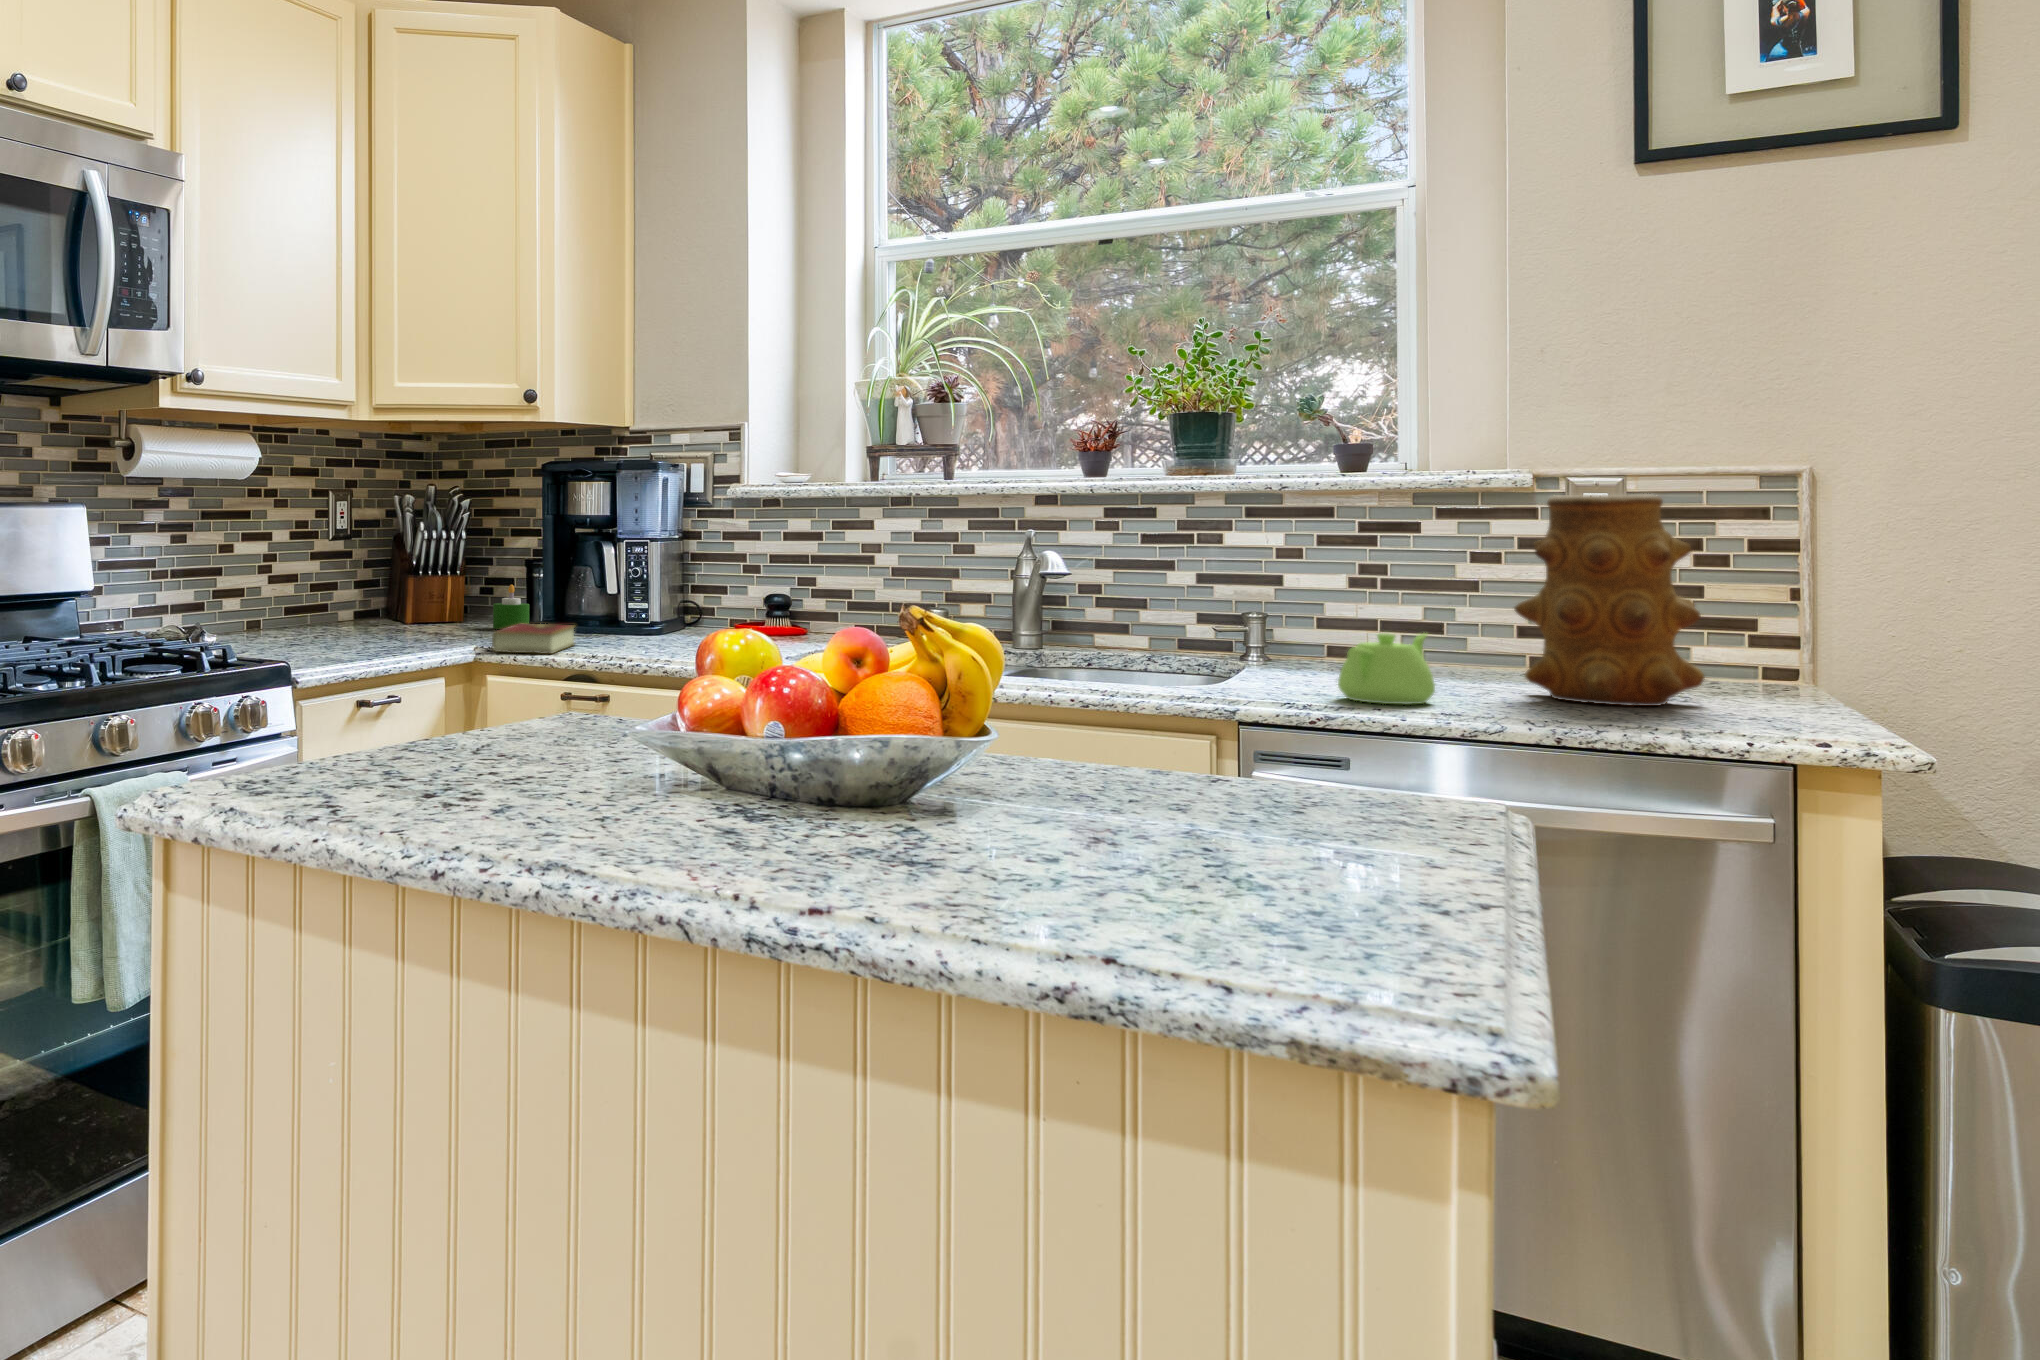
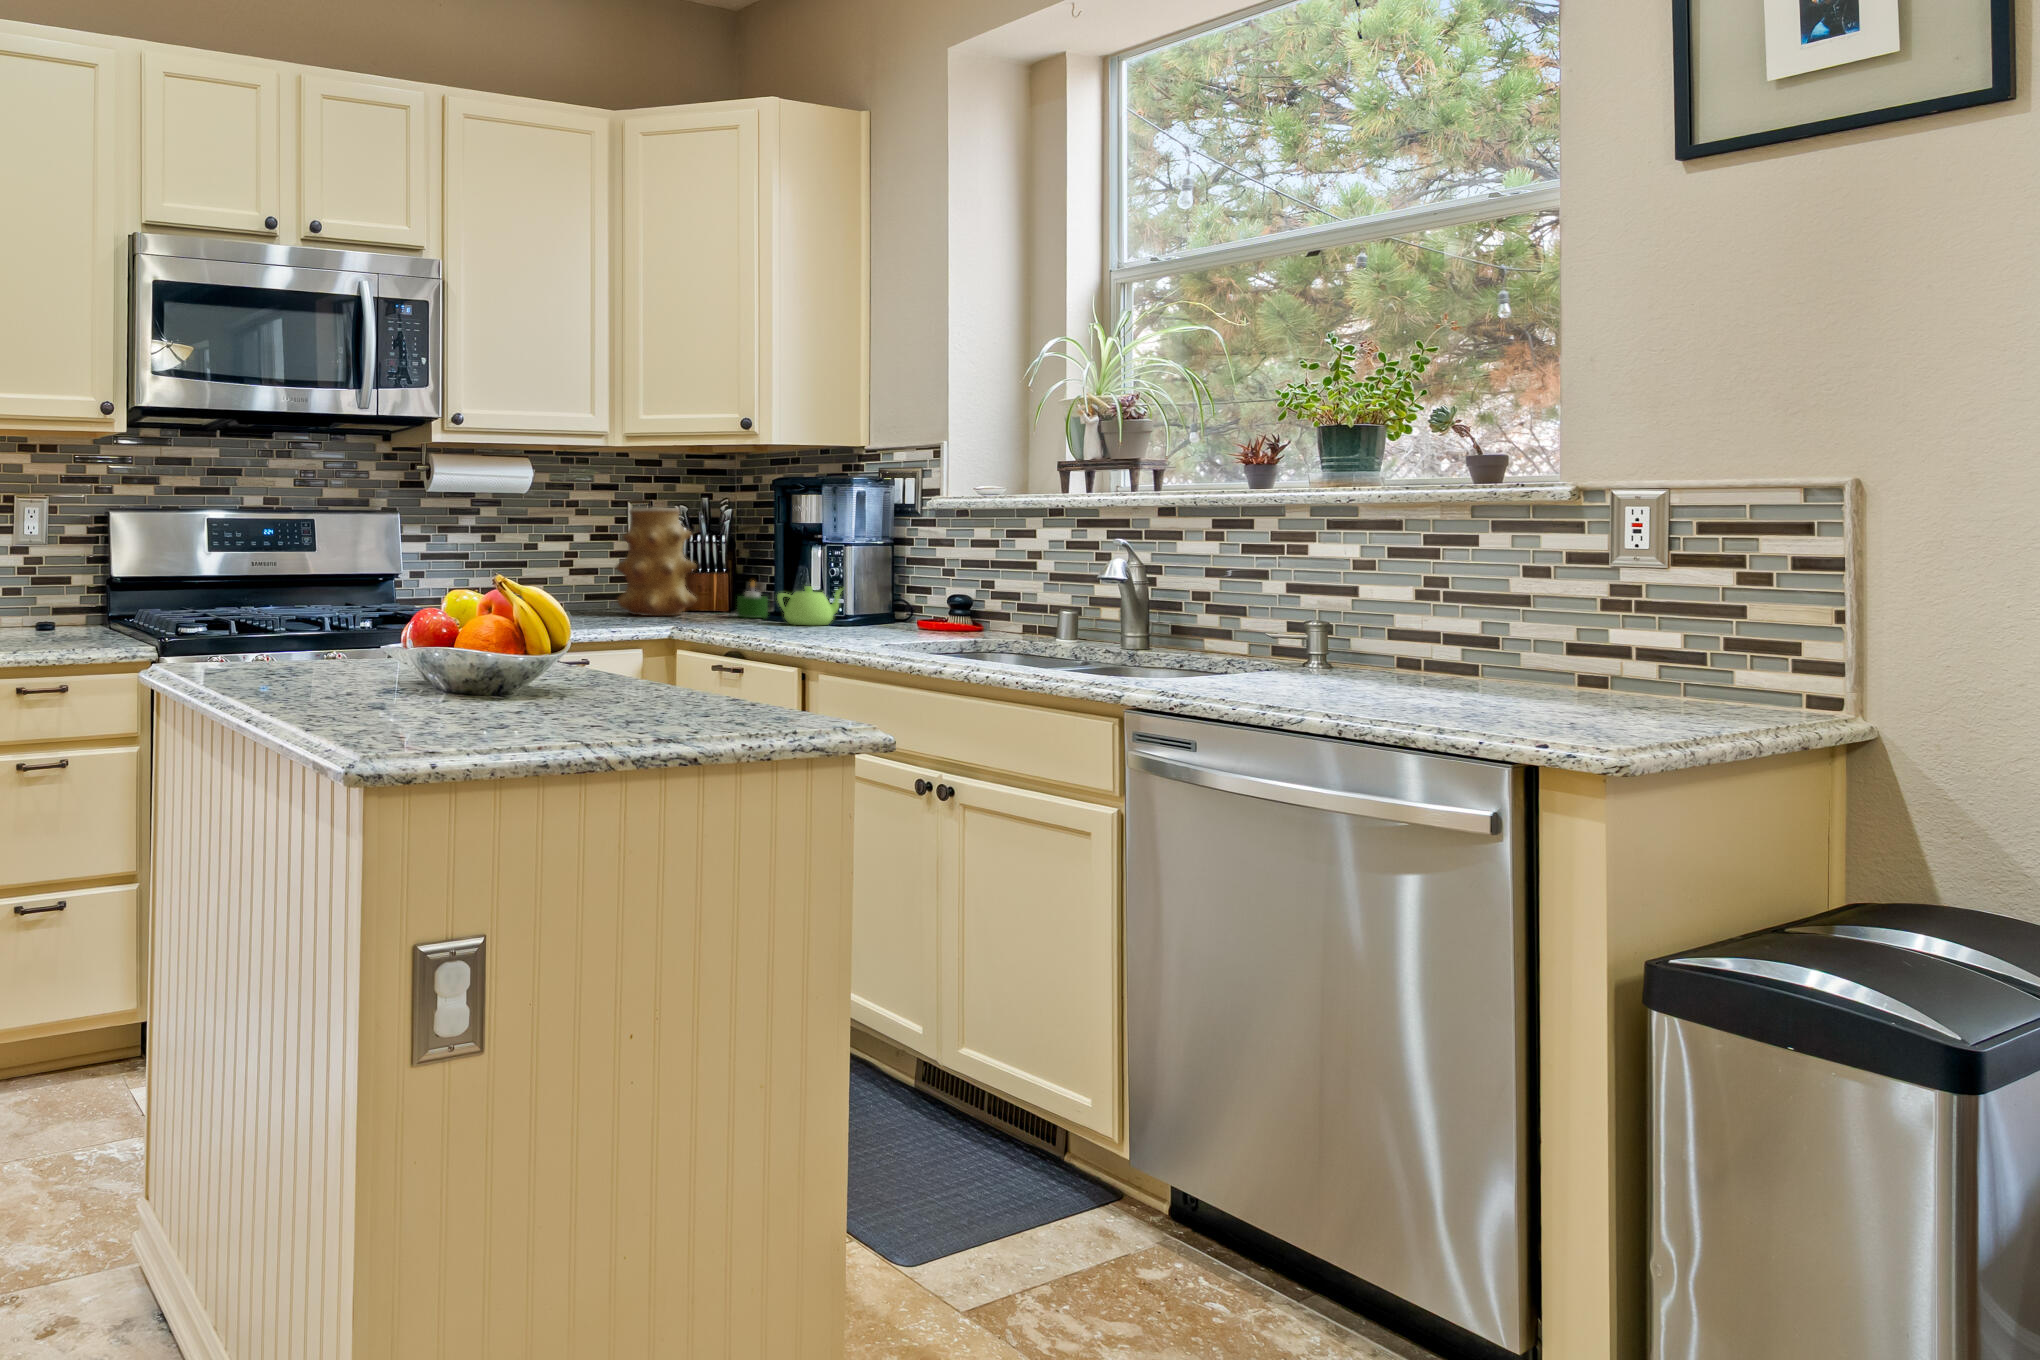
vase: present [1514,494,1705,706] -> present [616,508,697,616]
hardcover book: present [492,624,575,654] -> none [667,612,755,636]
teapot: present [1338,633,1435,705] -> present [777,586,842,625]

